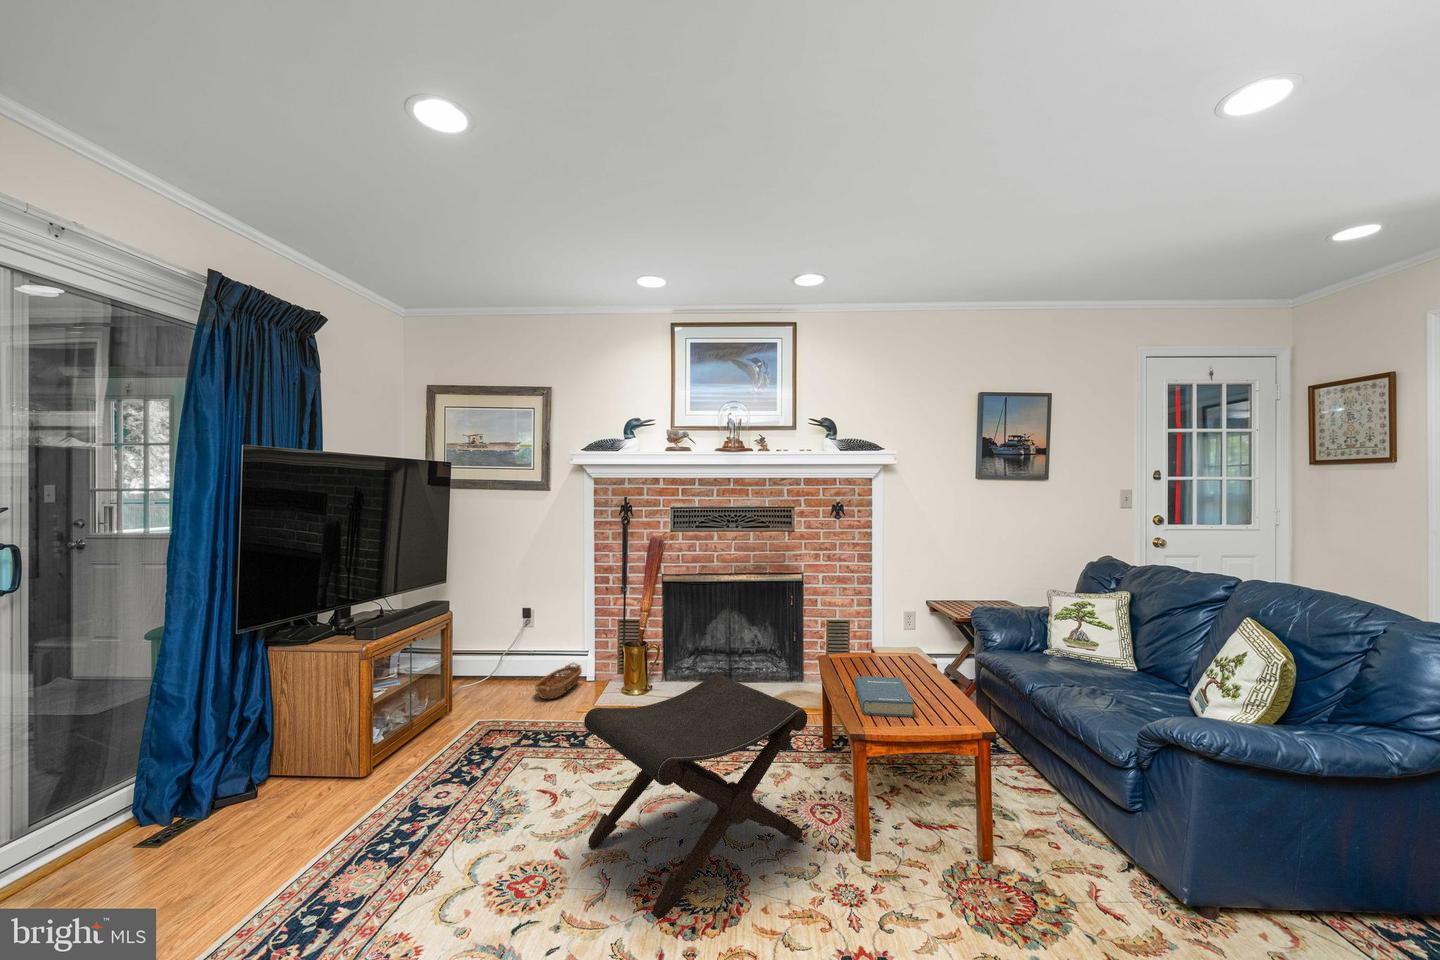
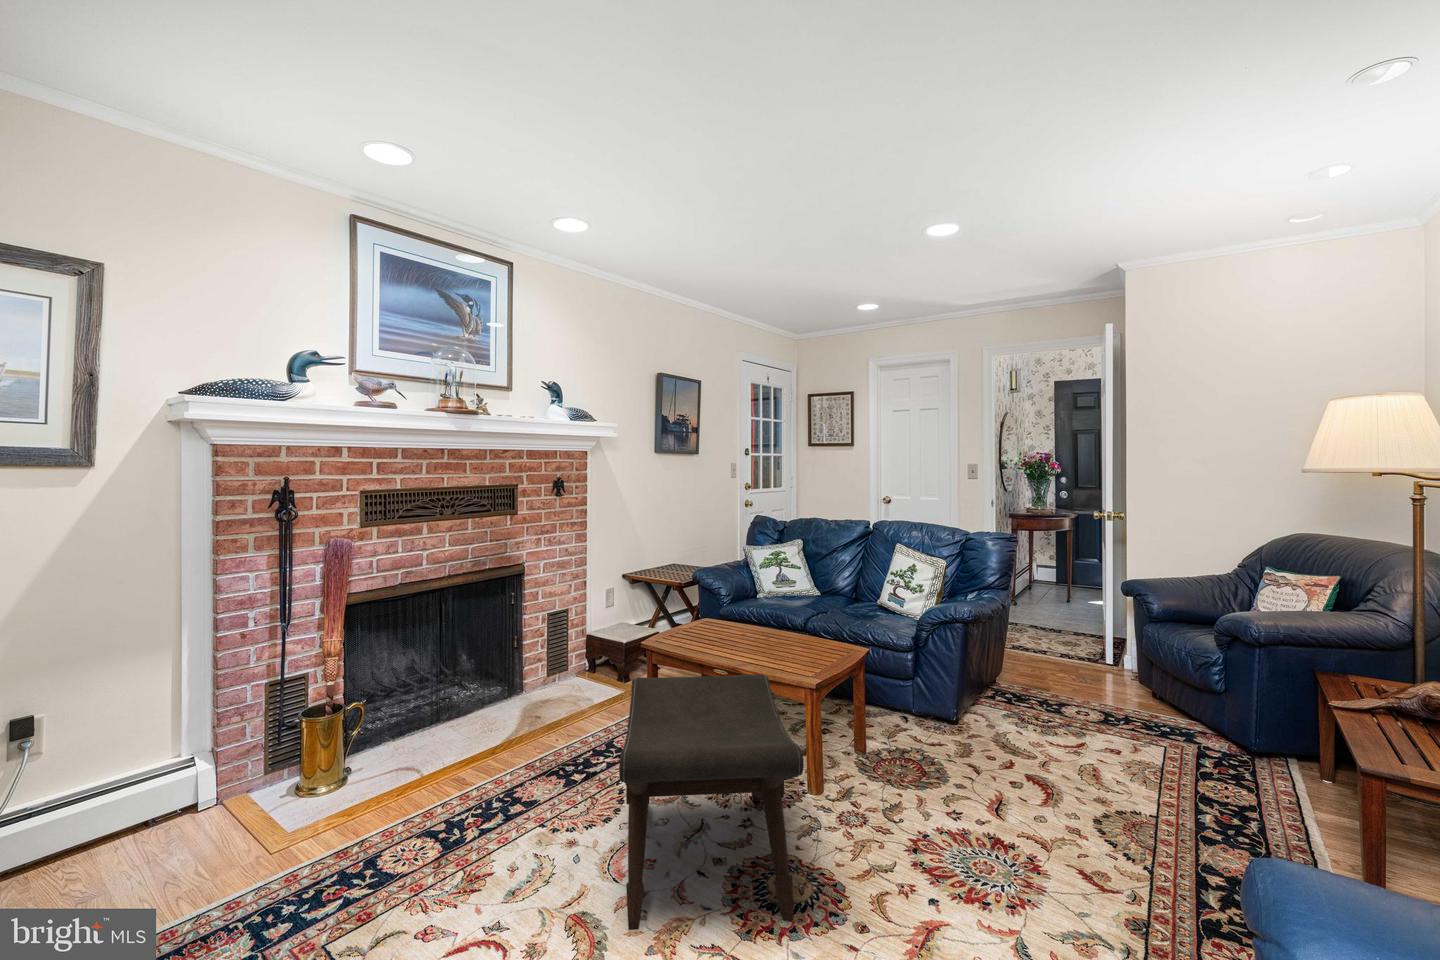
basket: present [535,663,582,699] -> none [130,780,240,884]
hardback book: present [855,676,914,717] -> none [748,630,821,664]

